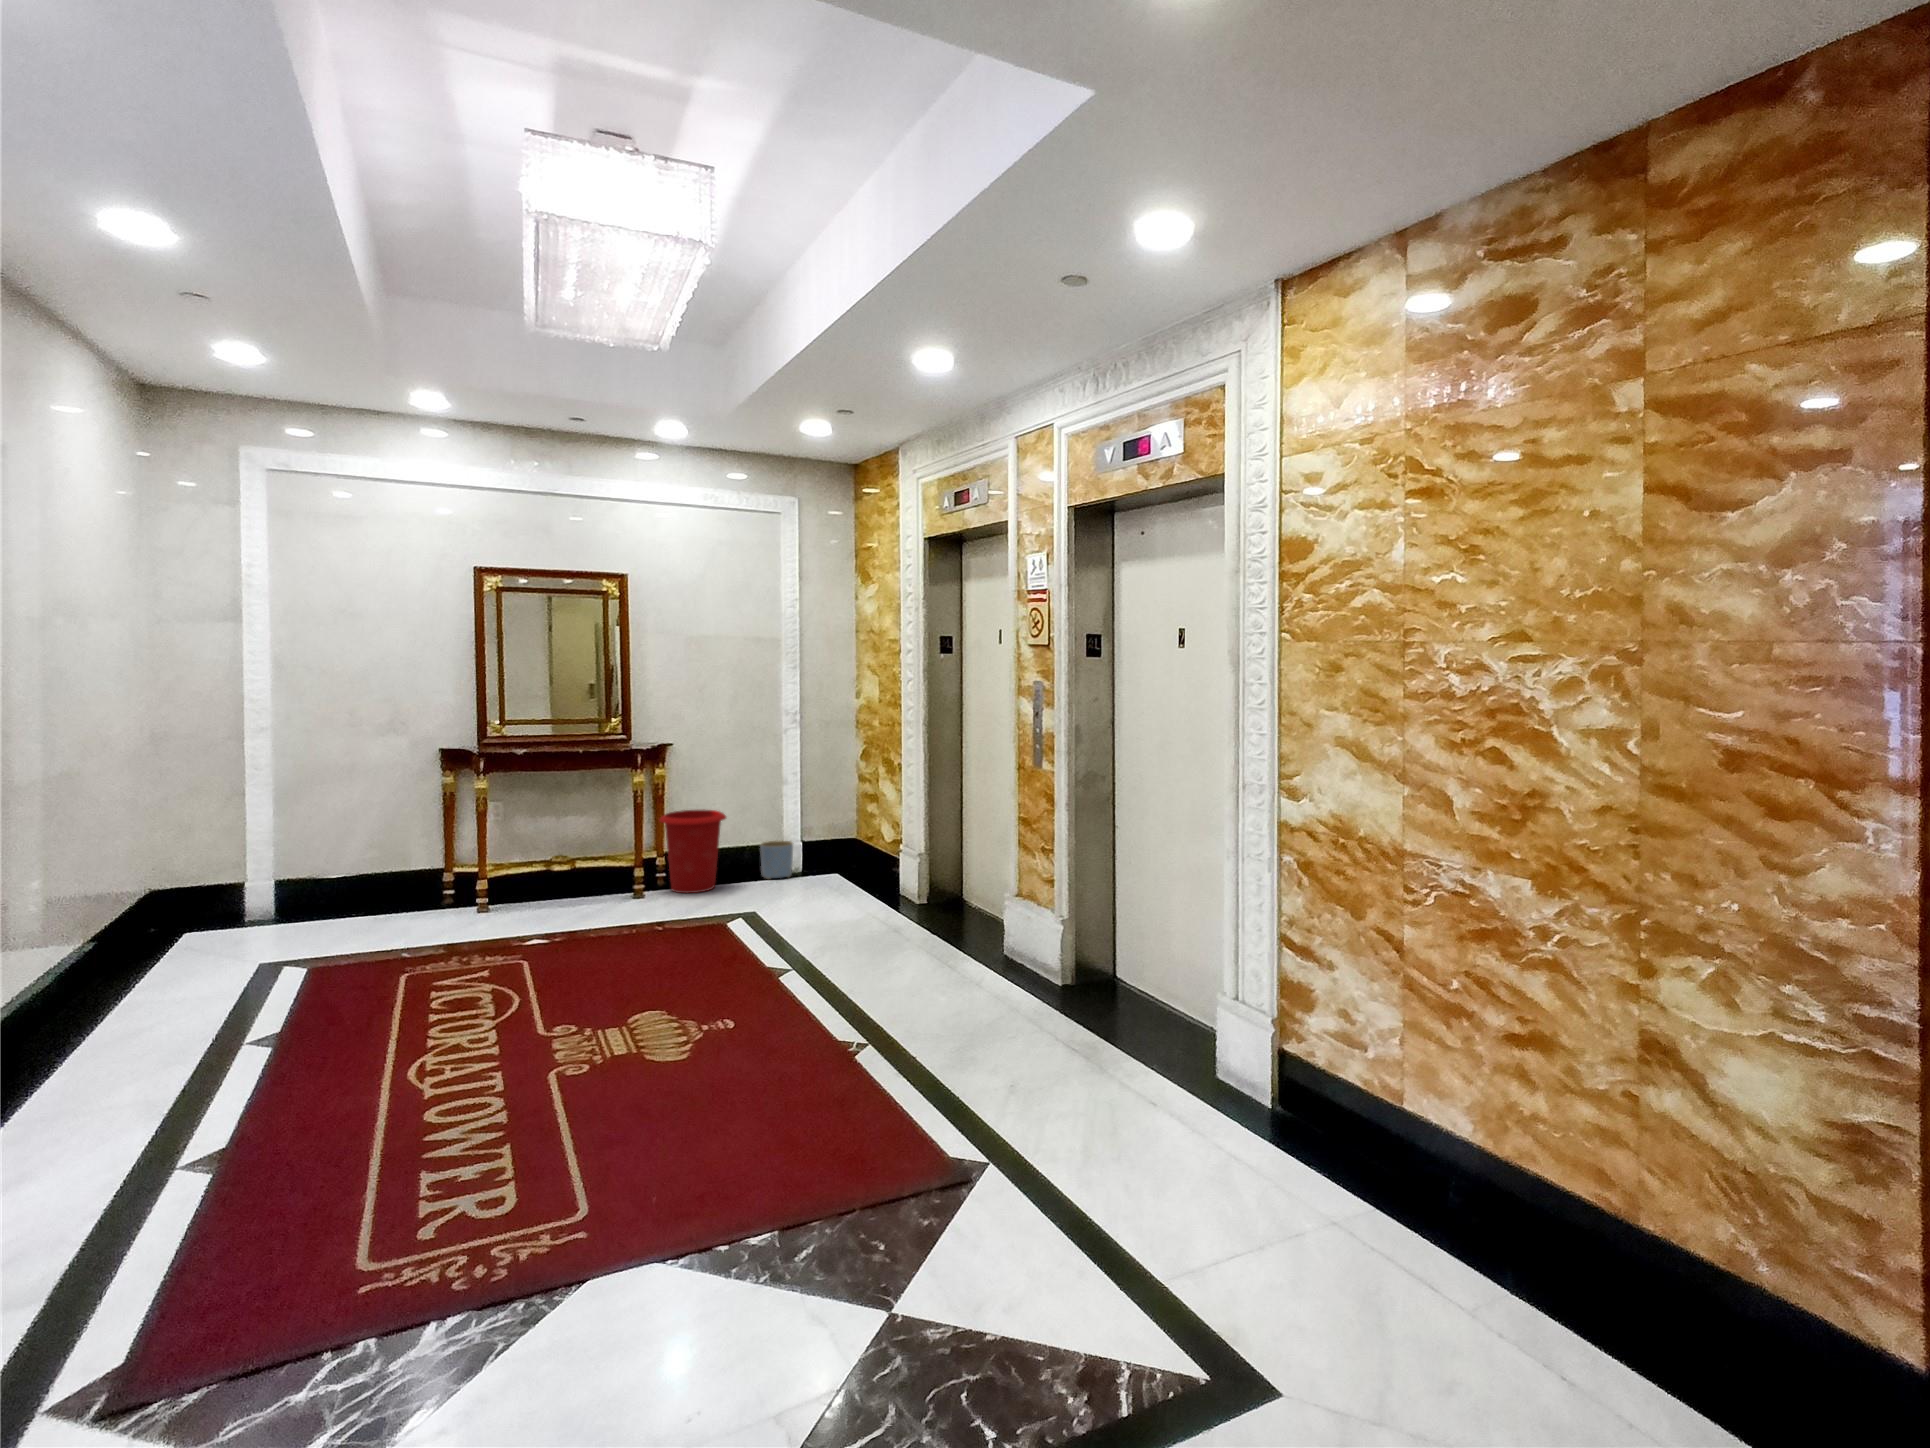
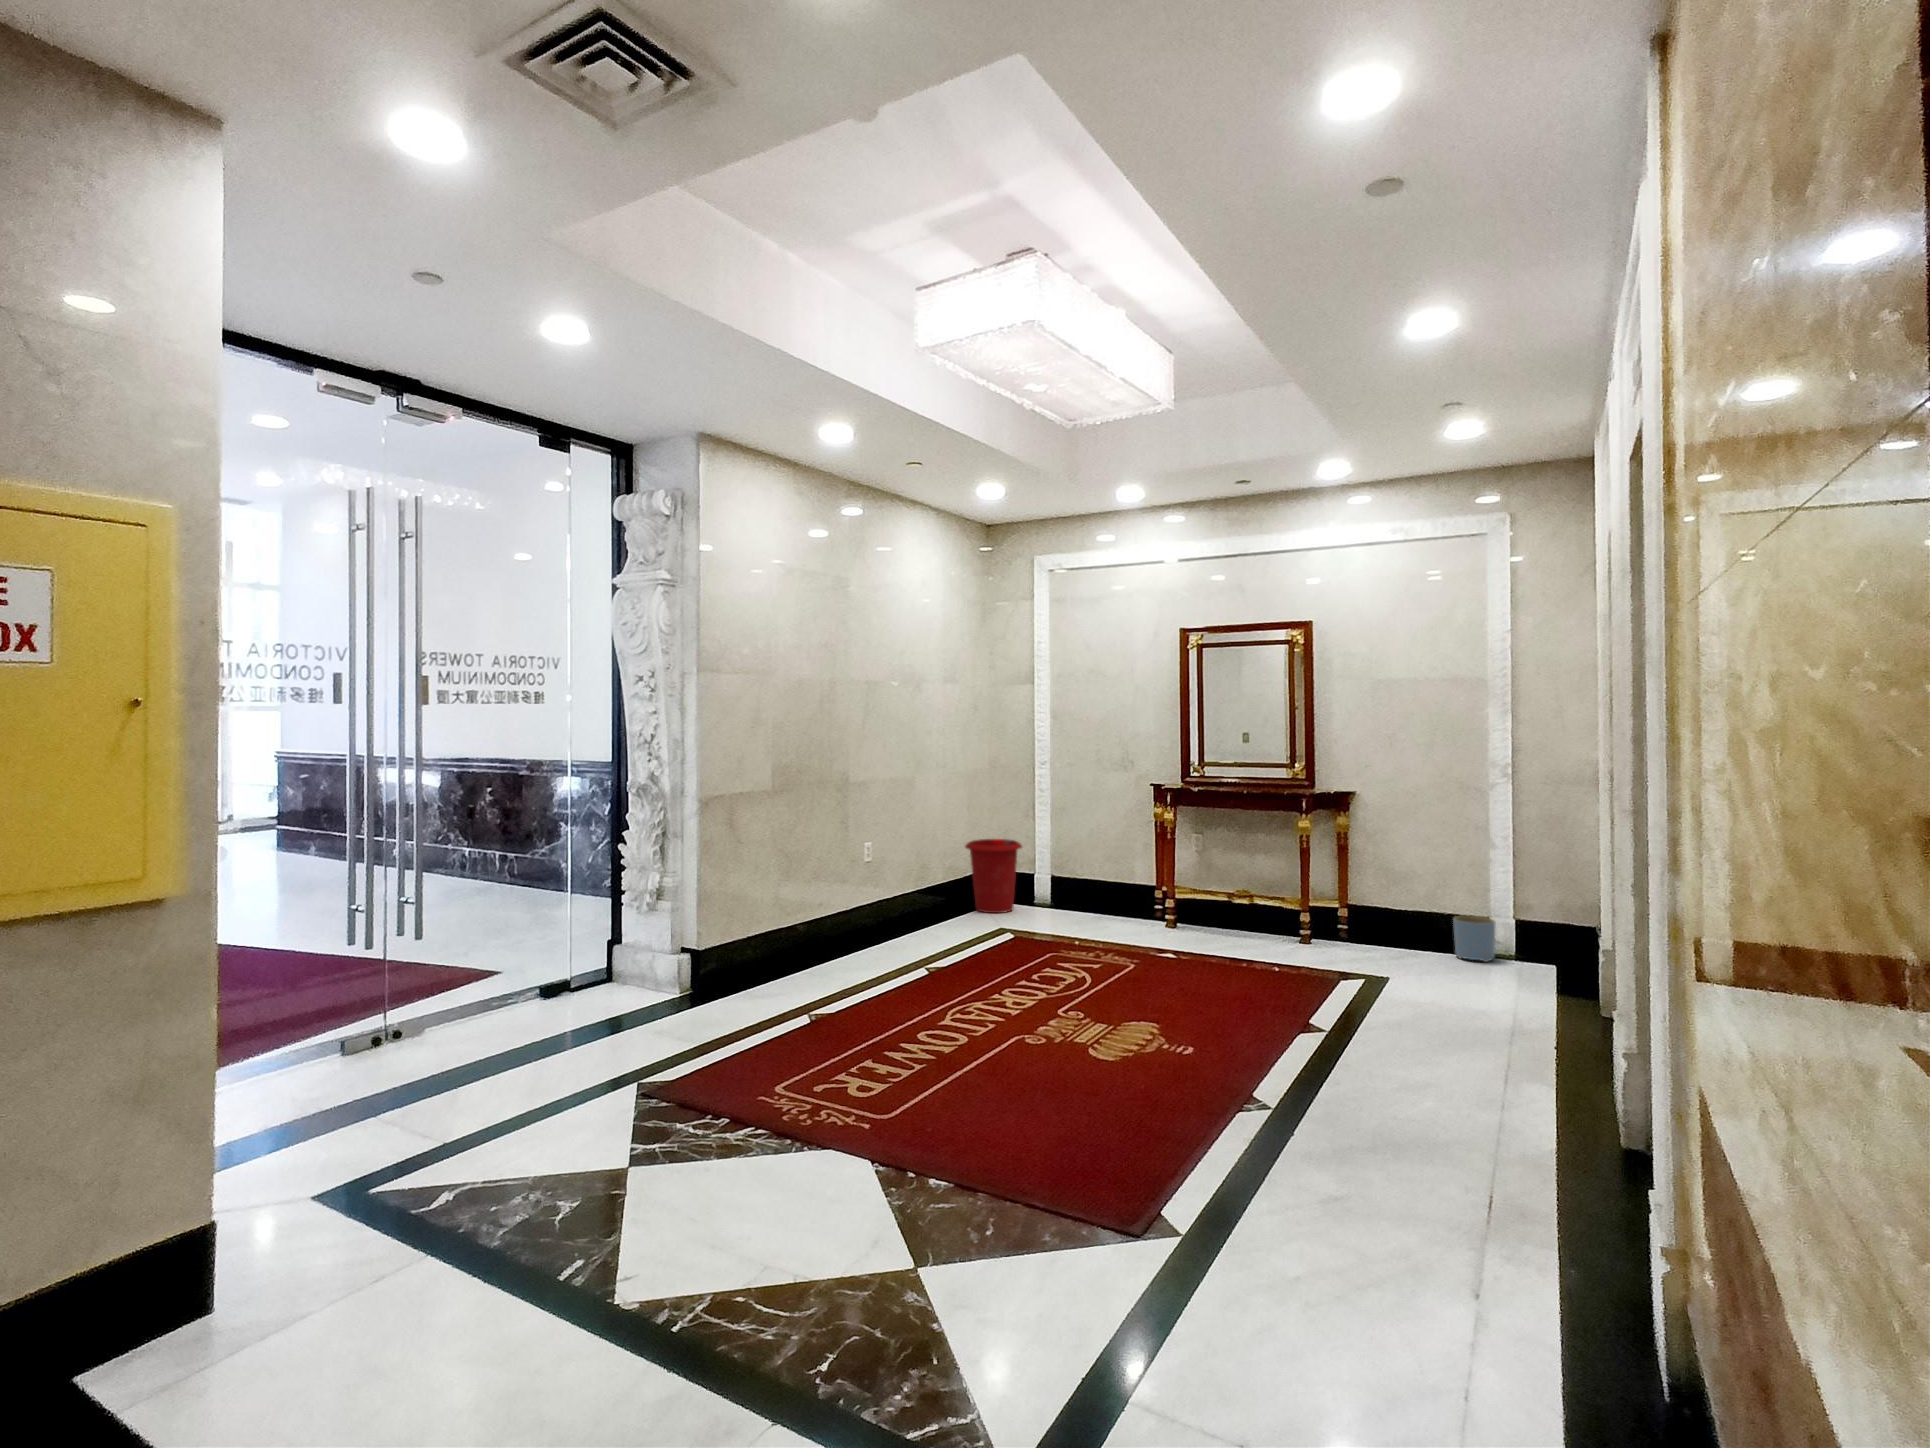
waste bin: present [659,810,726,893] -> present [965,839,1022,913]

